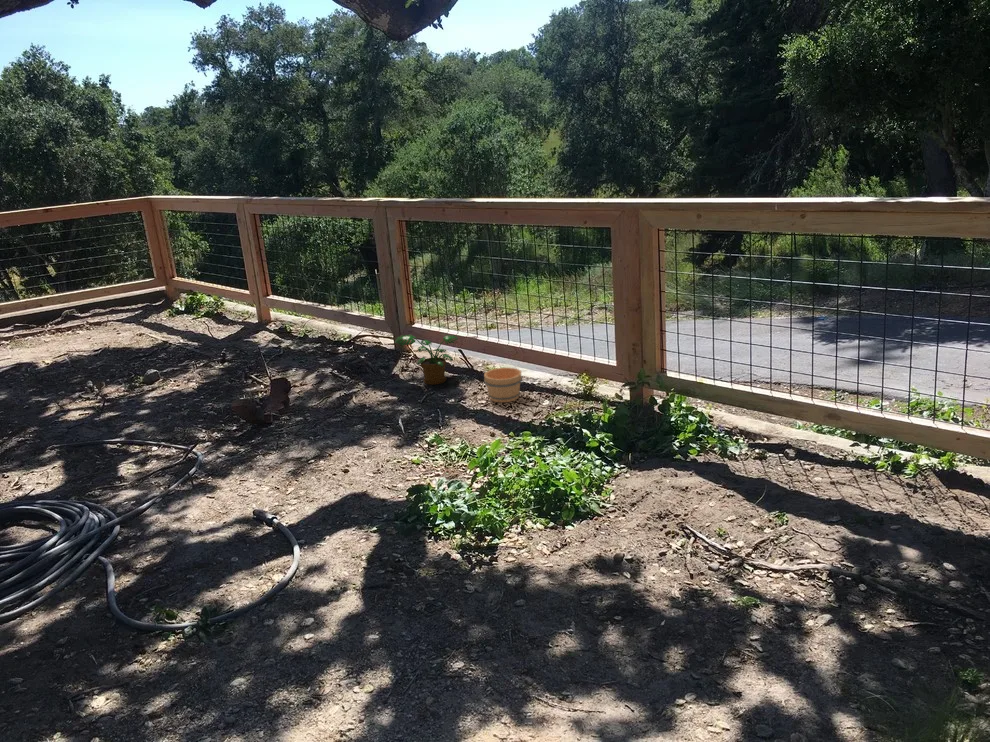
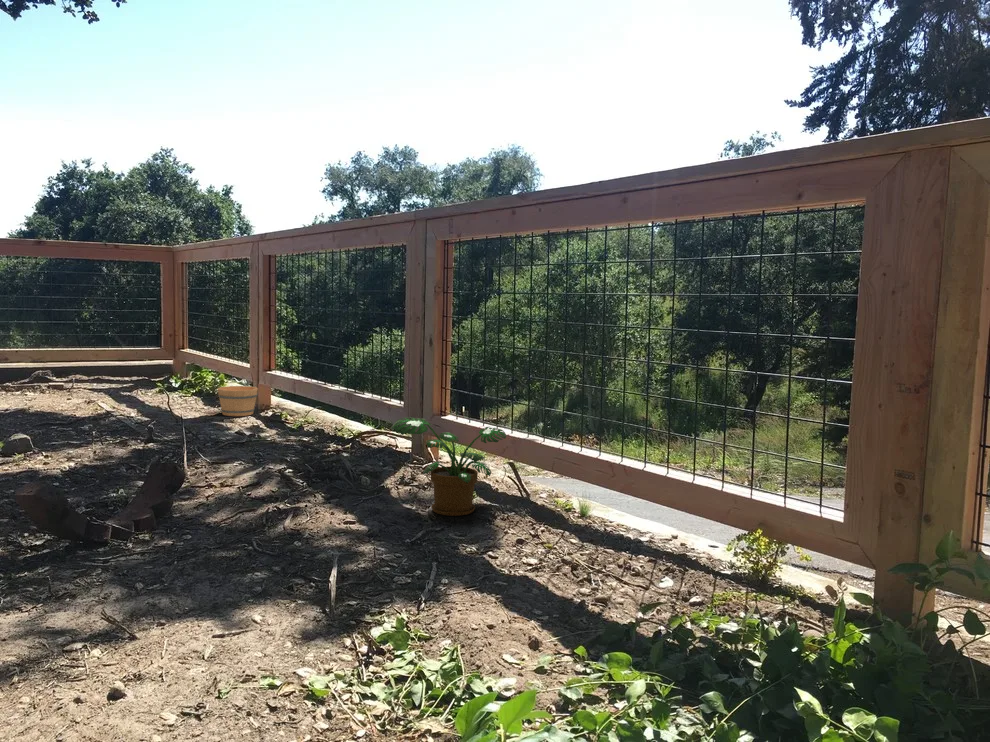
bucket: present [484,368,522,402] -> present [217,386,258,416]

